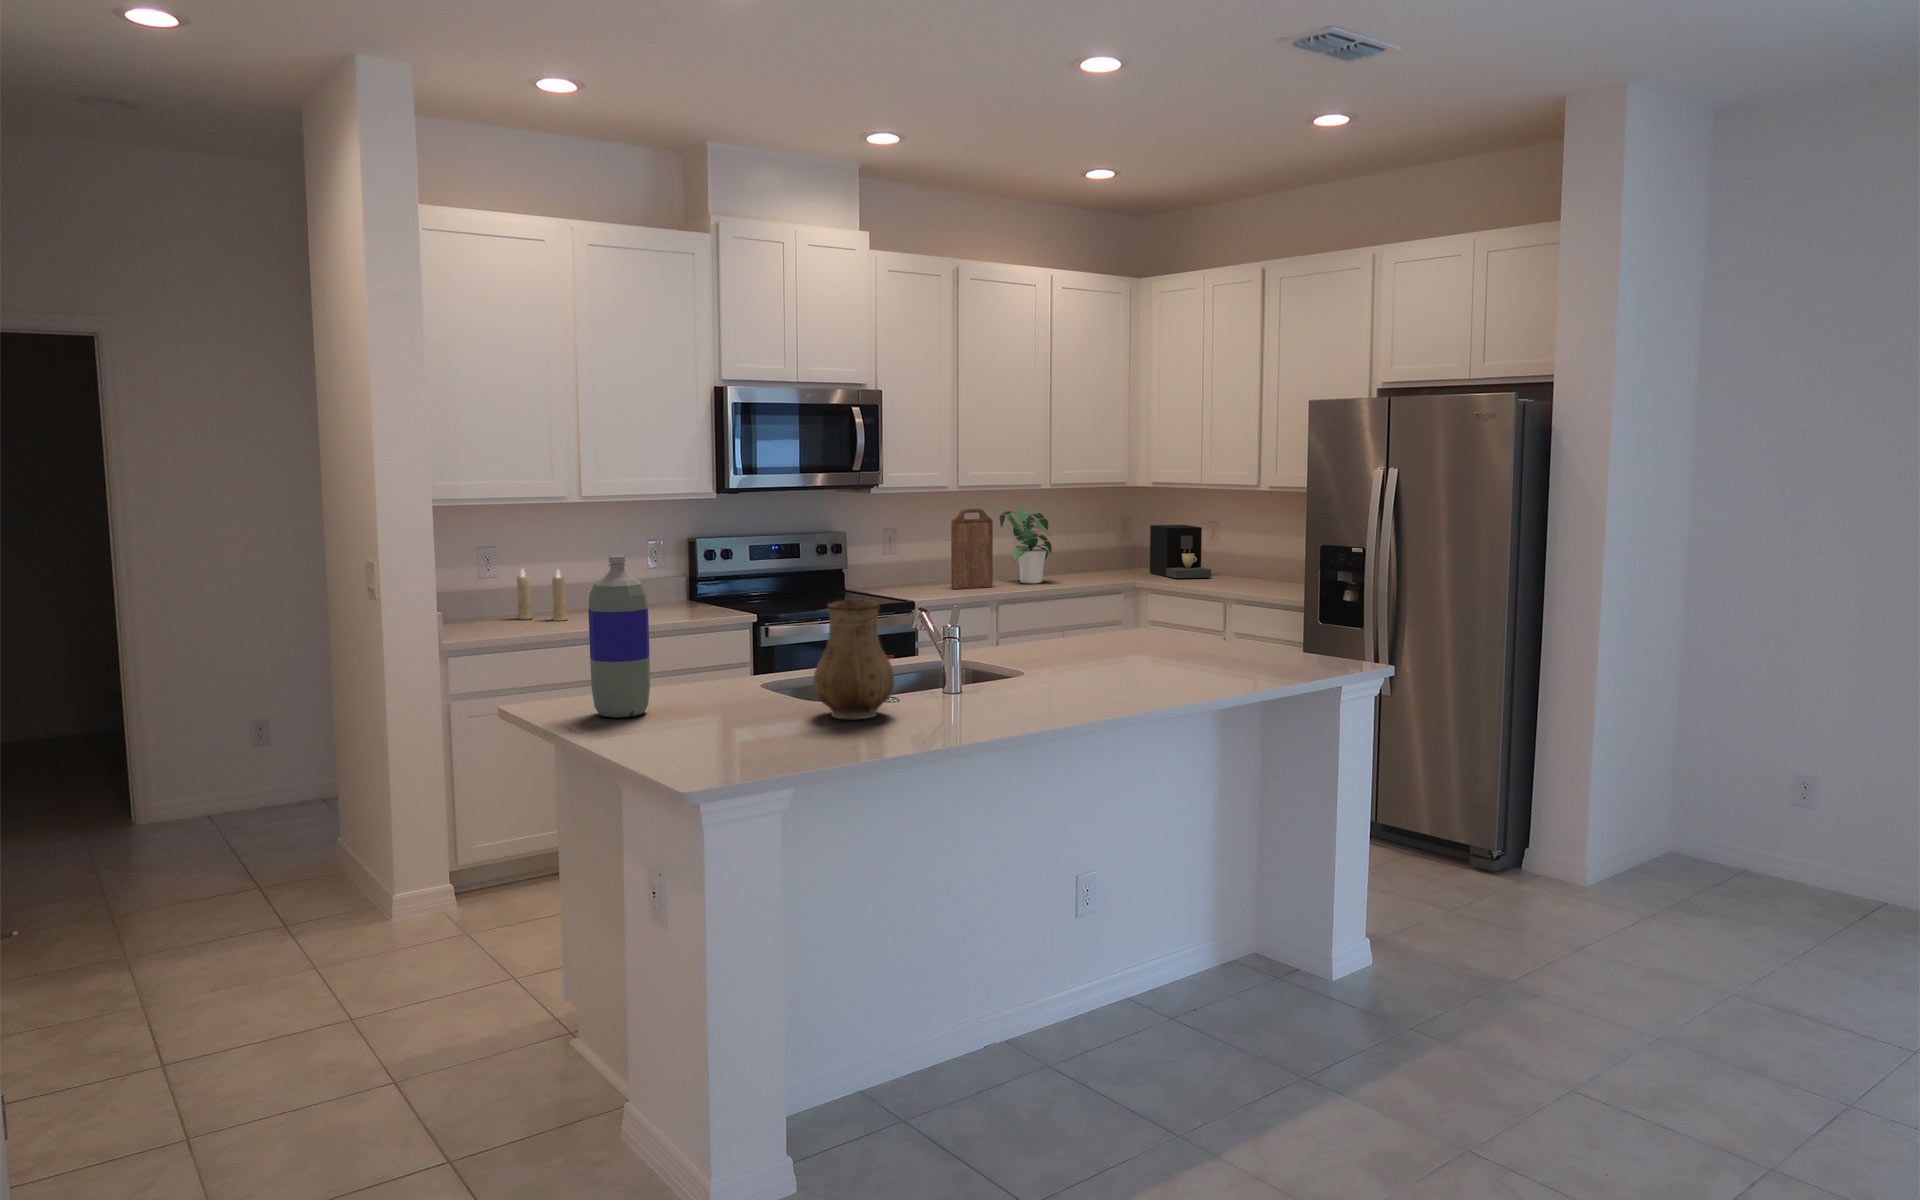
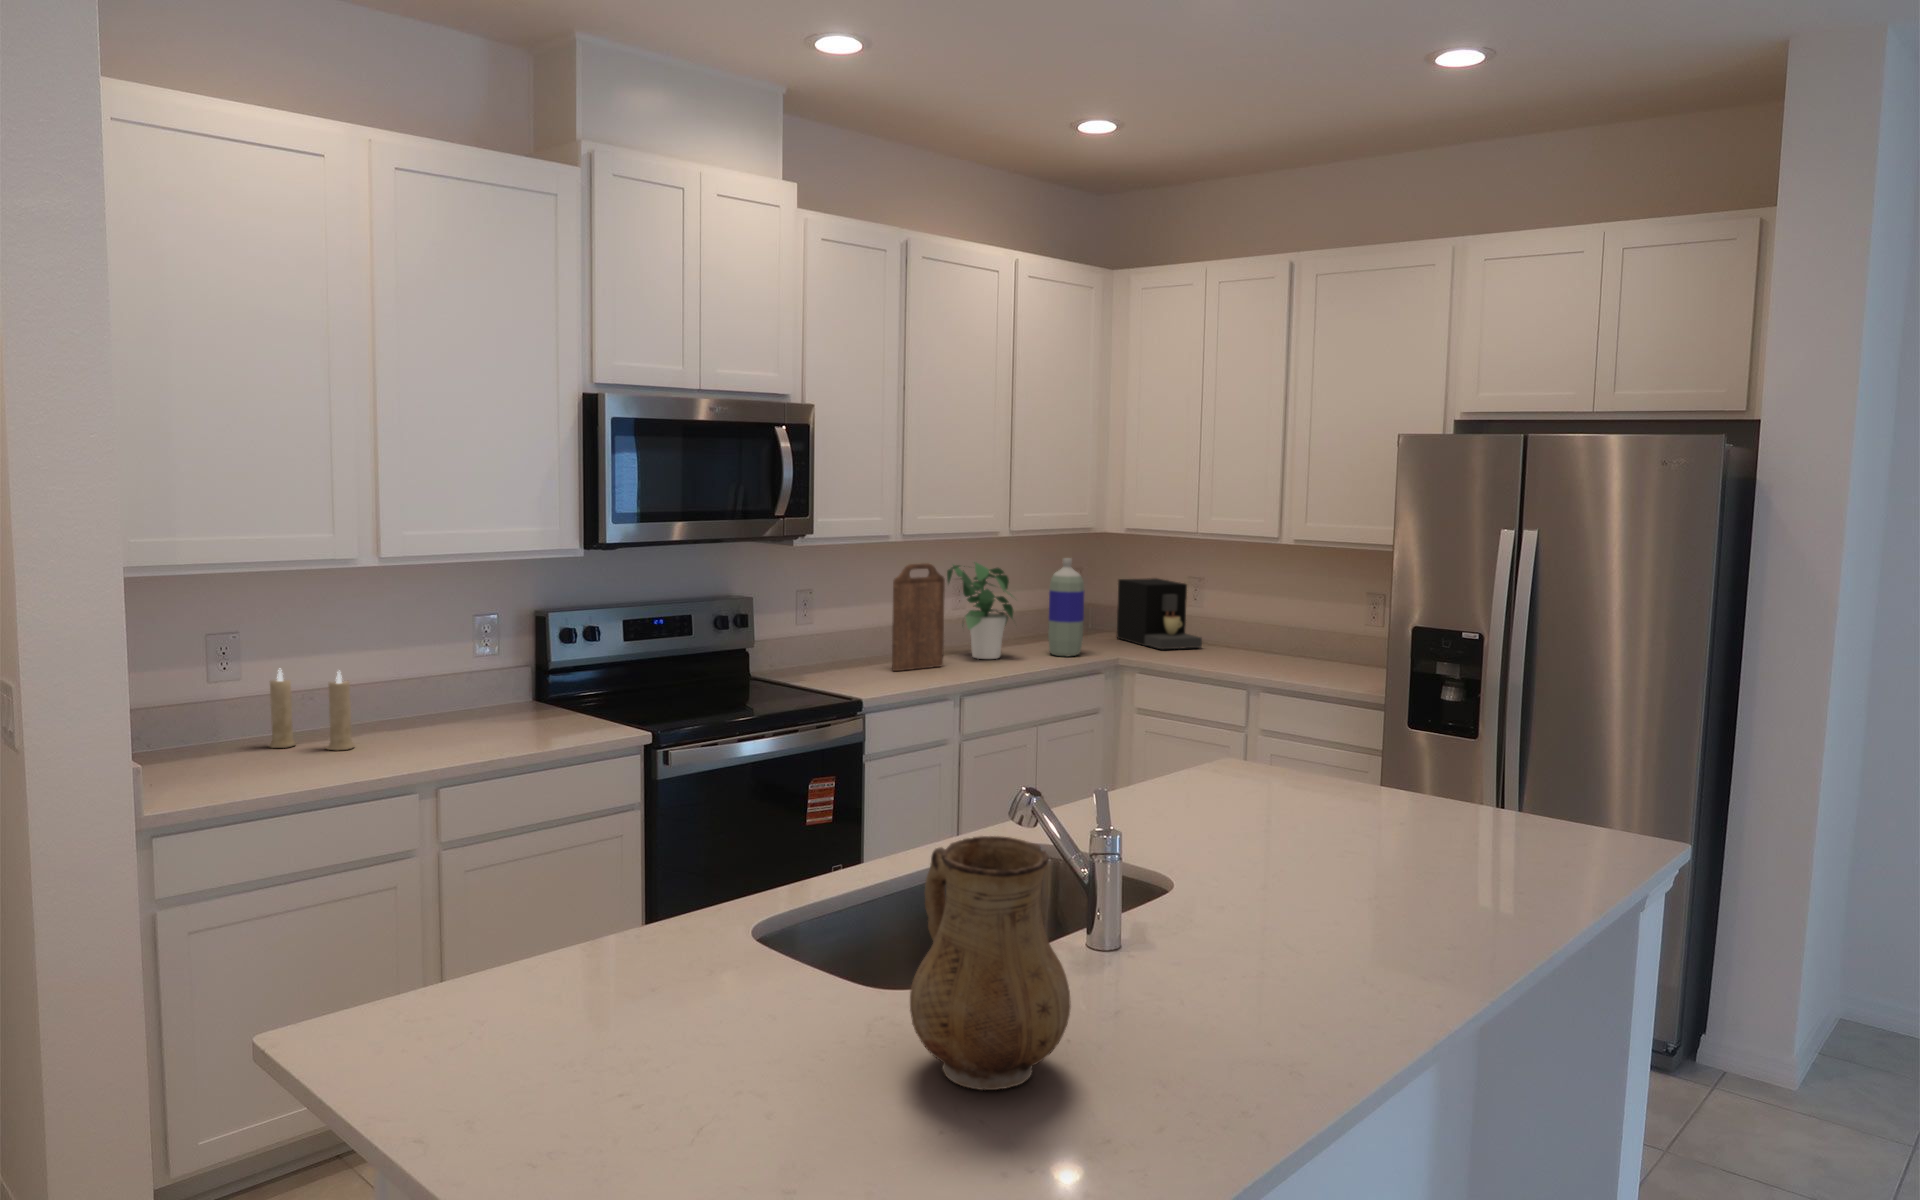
bottle: present [588,556,650,718] -> present [1048,558,1084,657]

